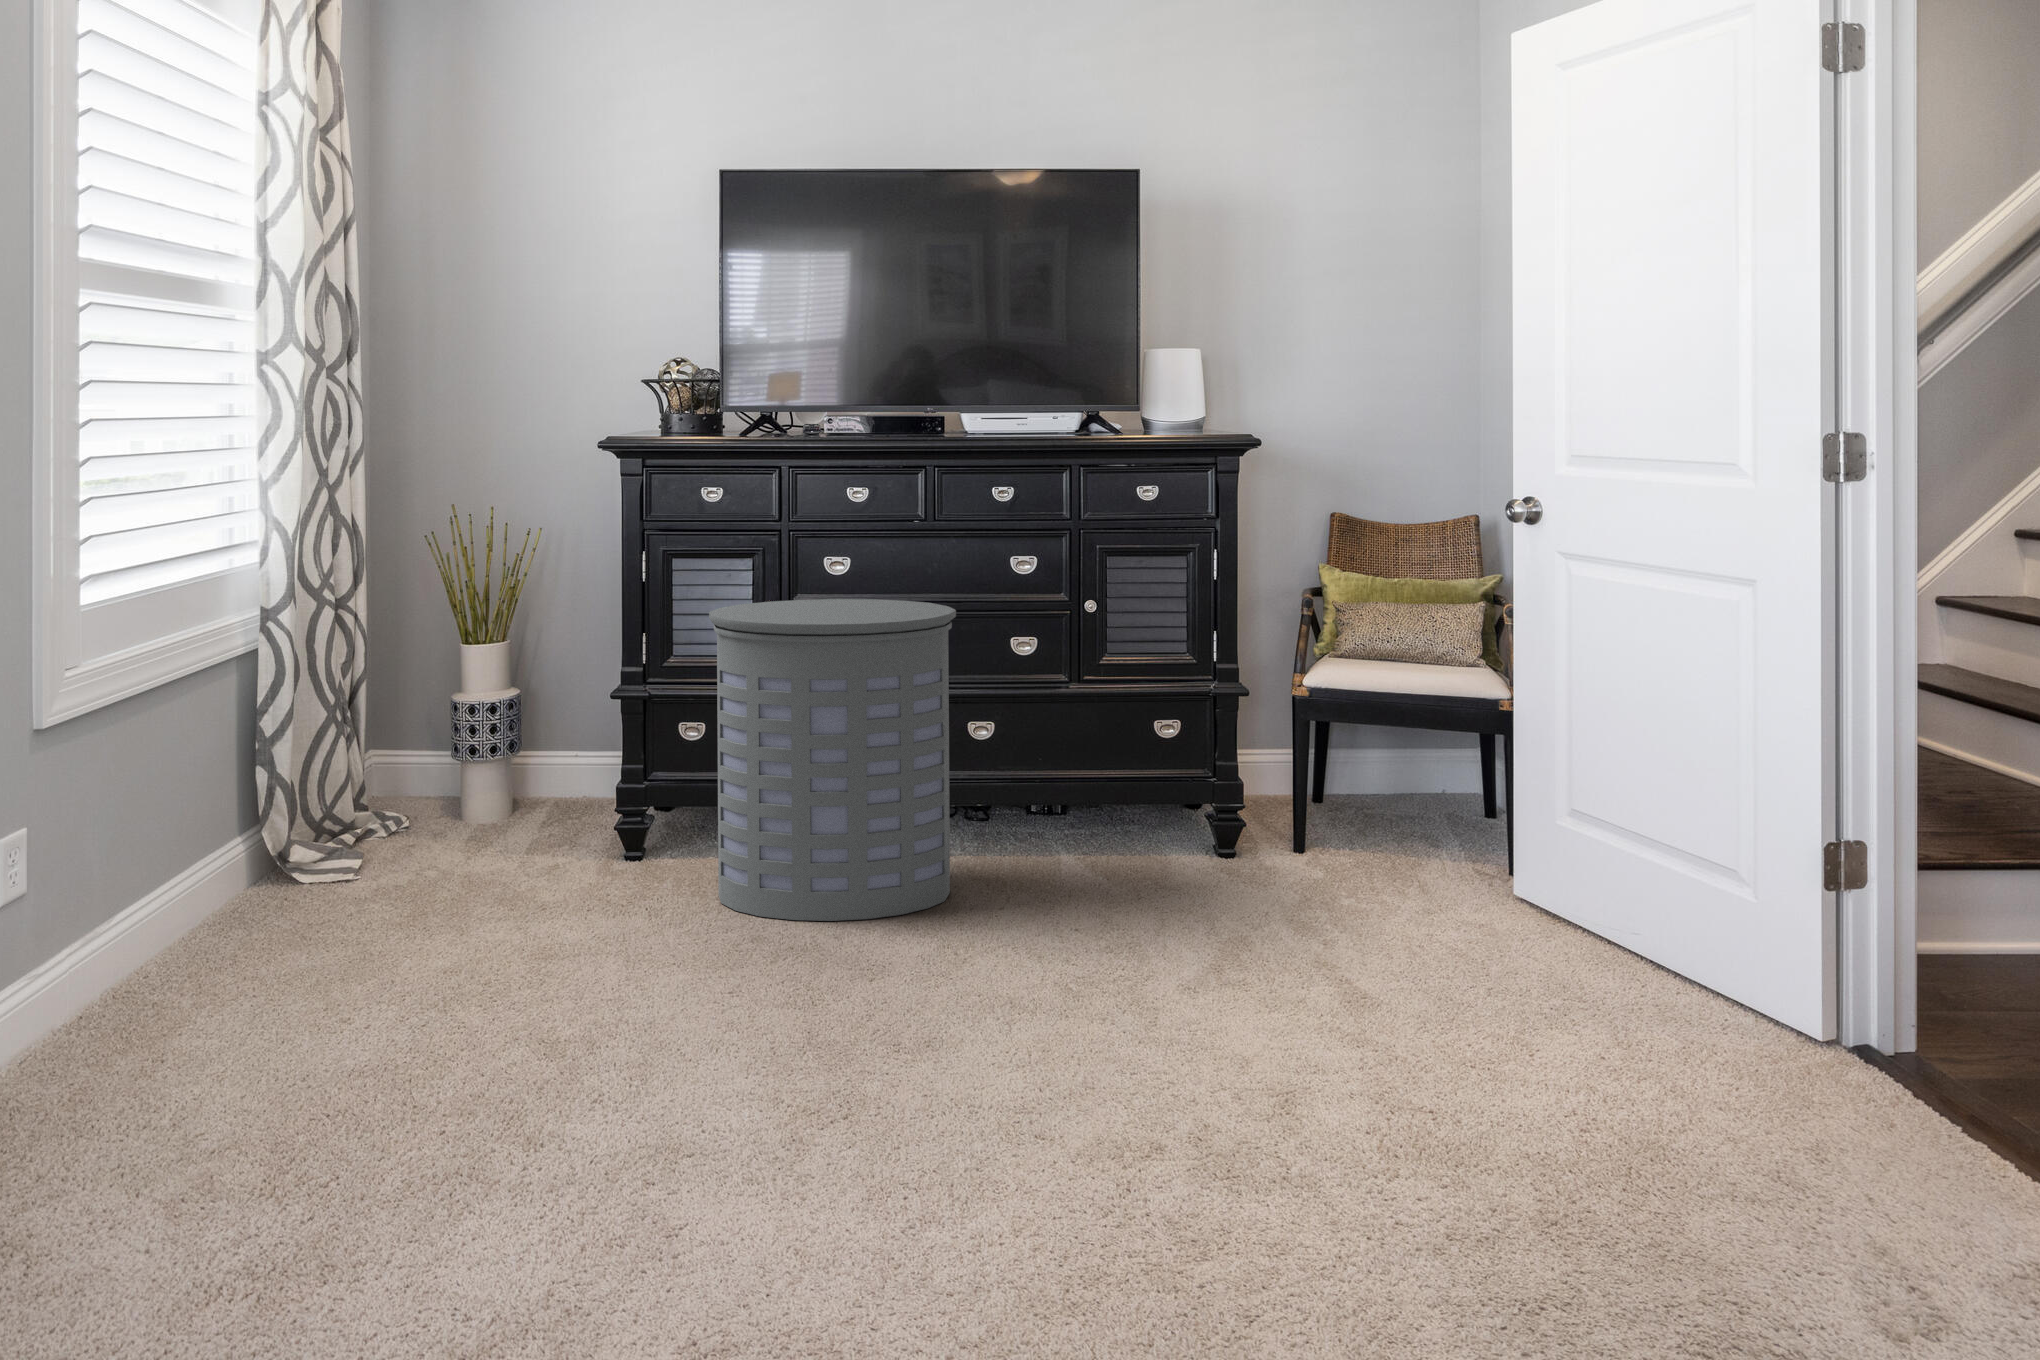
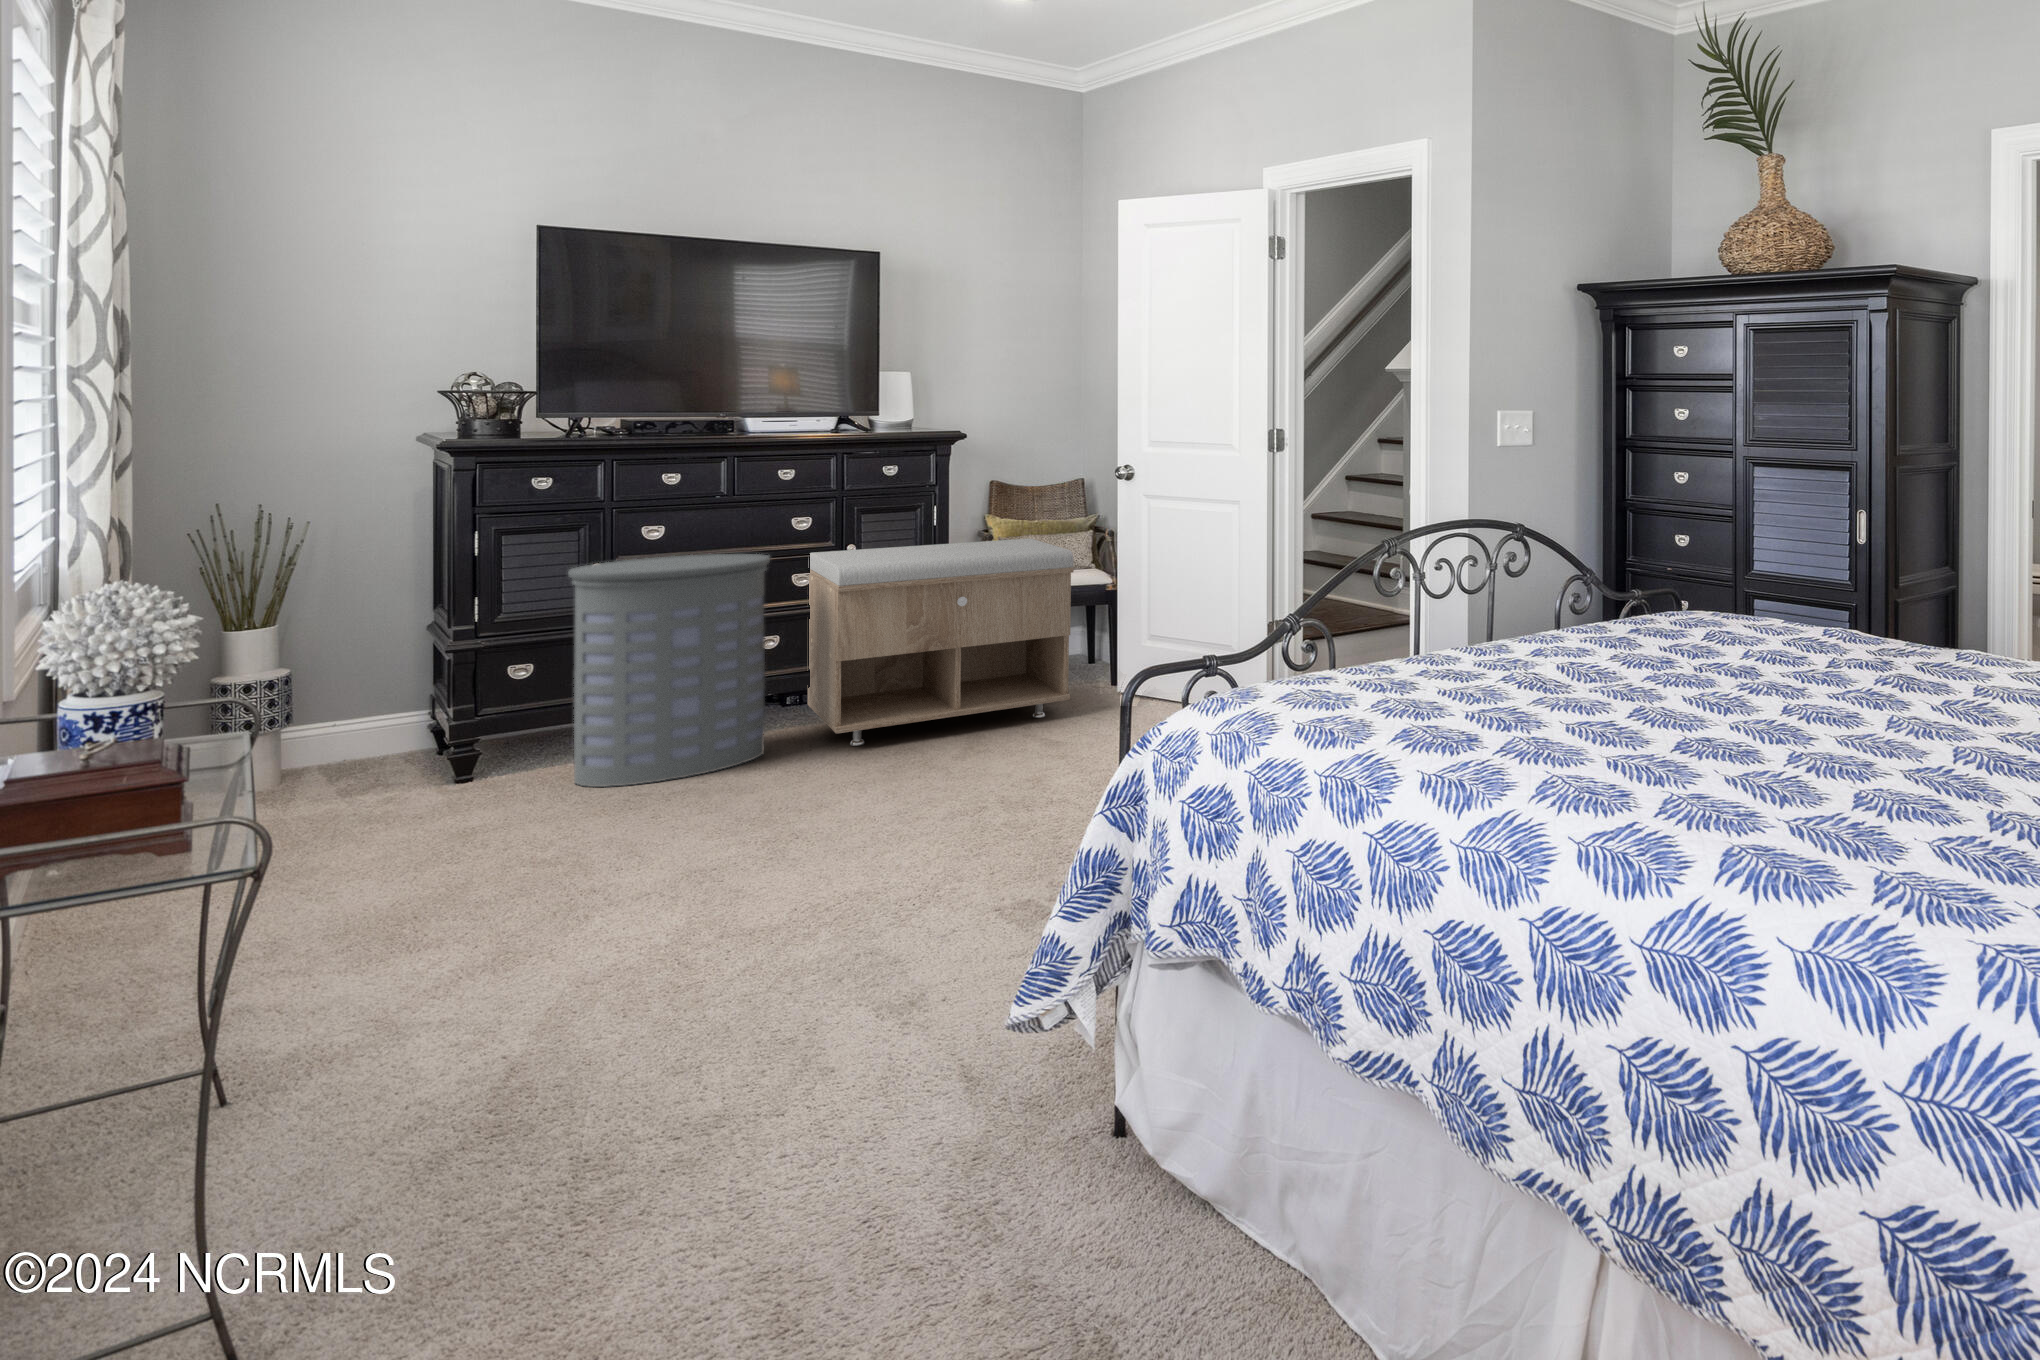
storage bench: none [1025,607,1413,929] -> present [807,538,1074,746]

